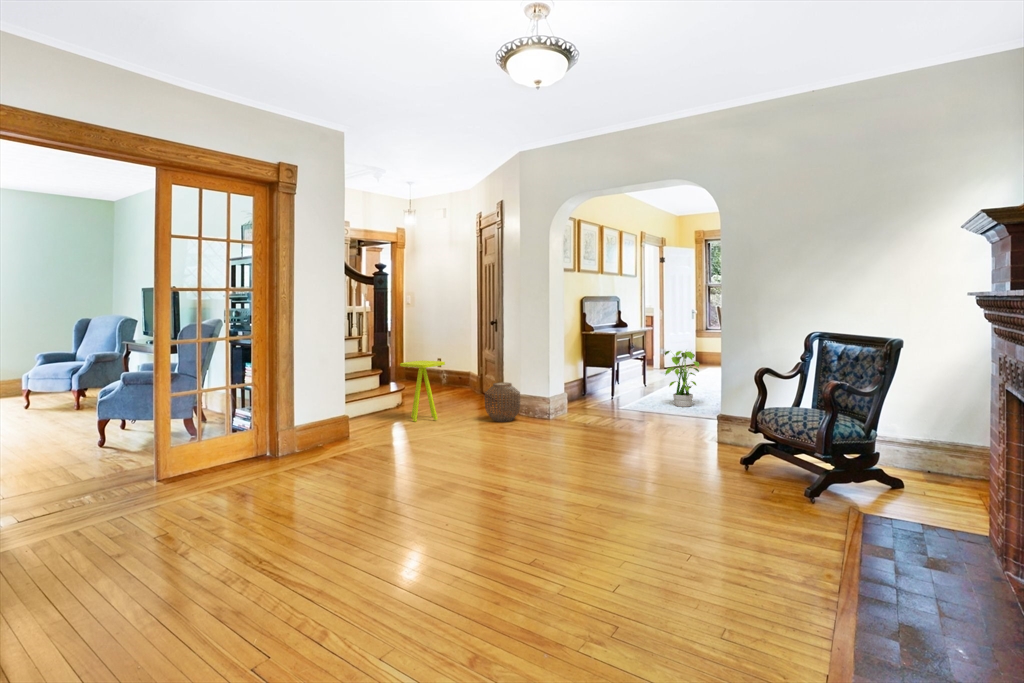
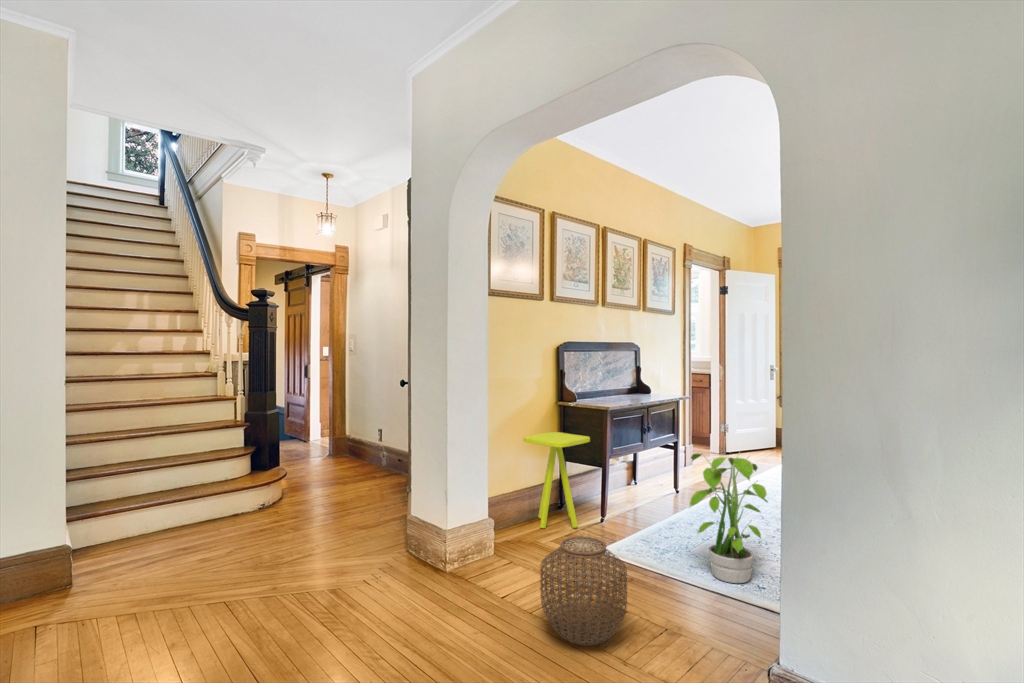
side table: present [400,360,445,422] -> present [523,432,590,528]
woven basket: present [485,382,520,422] -> present [540,536,627,646]

